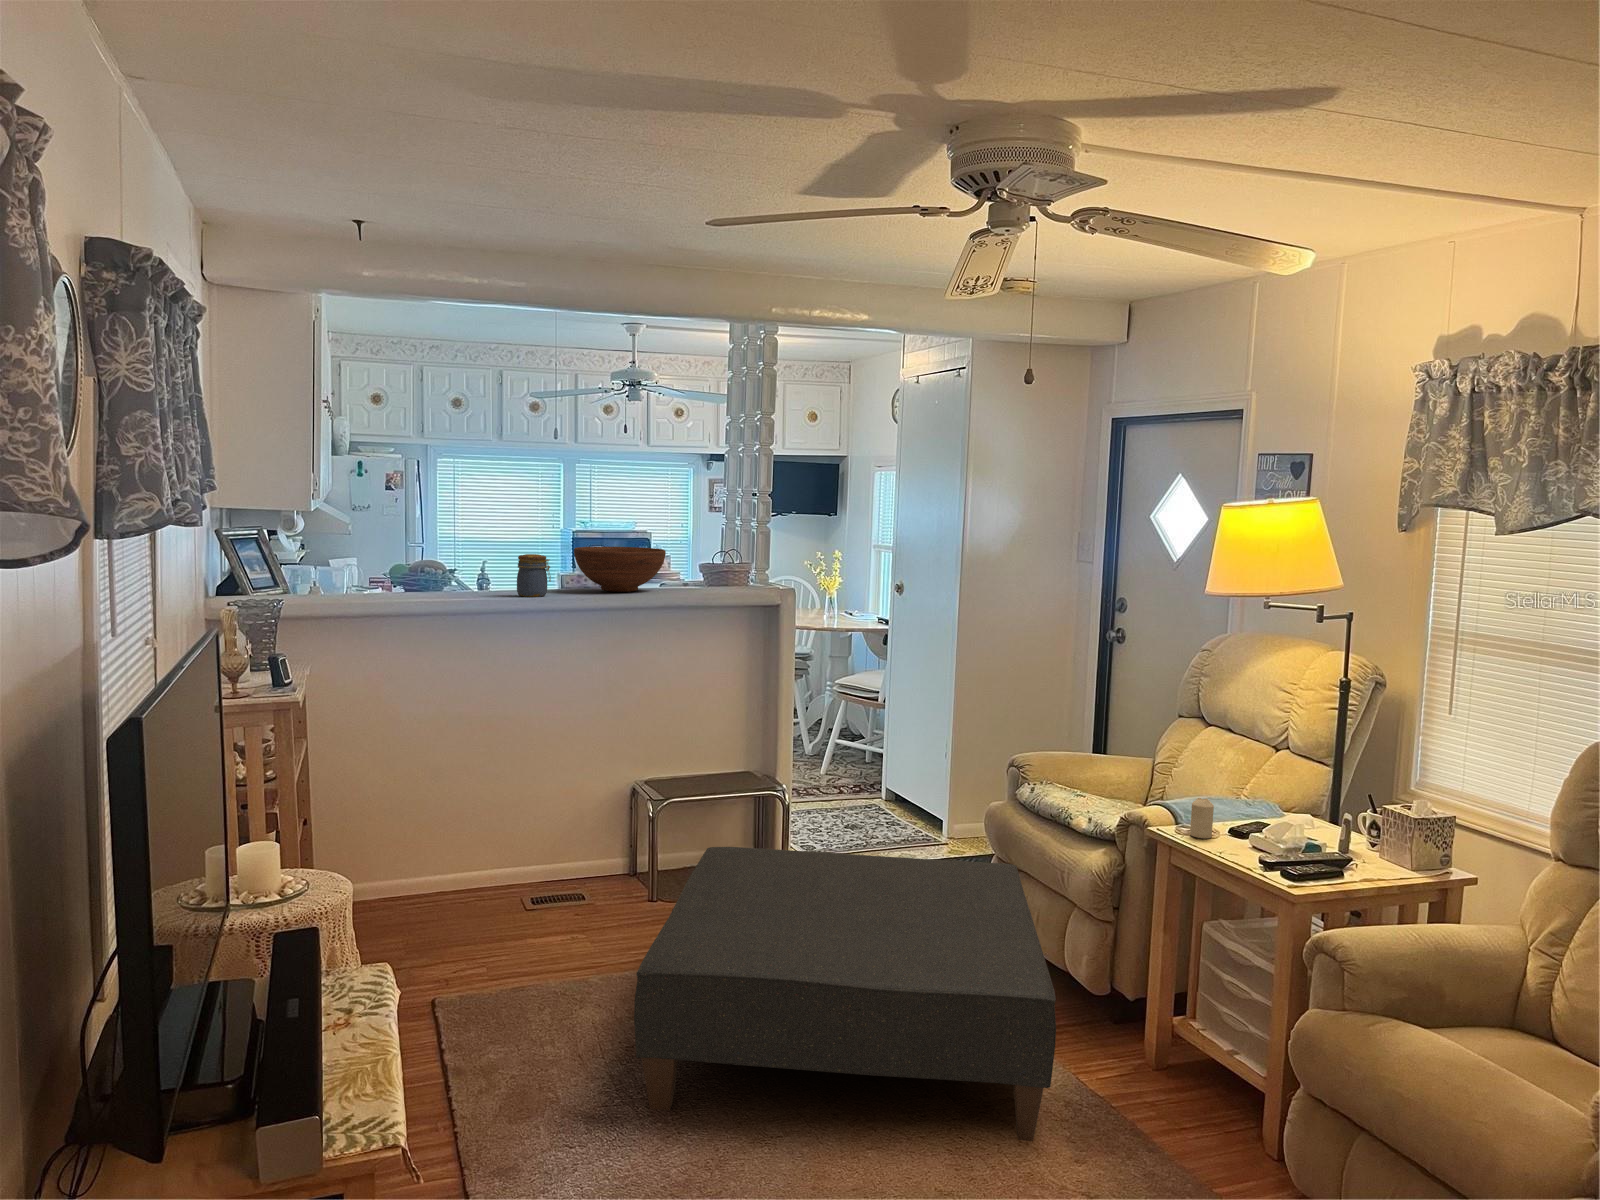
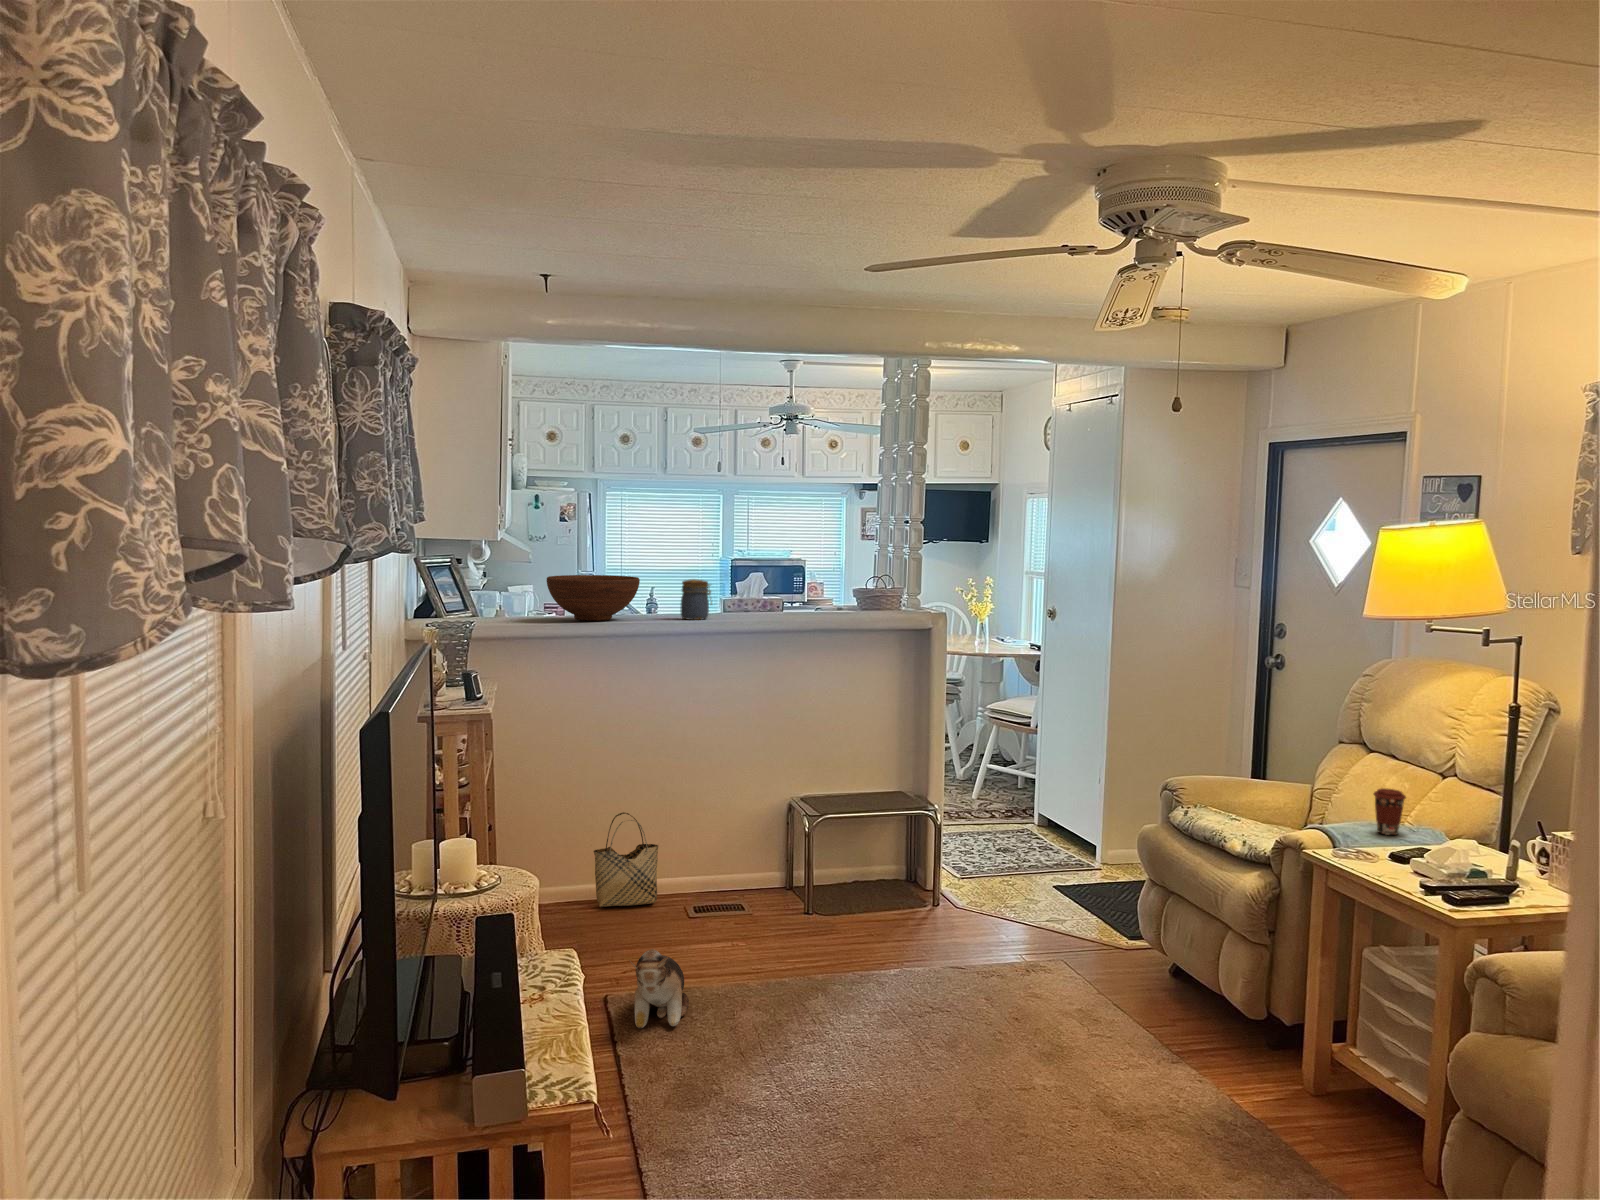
fruit bowl: present [574,547,666,592] -> present [547,575,640,621]
coffee cup: none [1211,763,1242,809] -> present [1374,788,1406,835]
candle: present [1190,798,1214,838] -> none [1349,821,1374,863]
woven basket: none [423,800,495,901] -> present [594,812,659,907]
ottoman: present [634,847,1056,1141] -> none [792,861,1206,1157]
plush toy: none [458,950,525,1035] -> present [629,949,689,1028]

